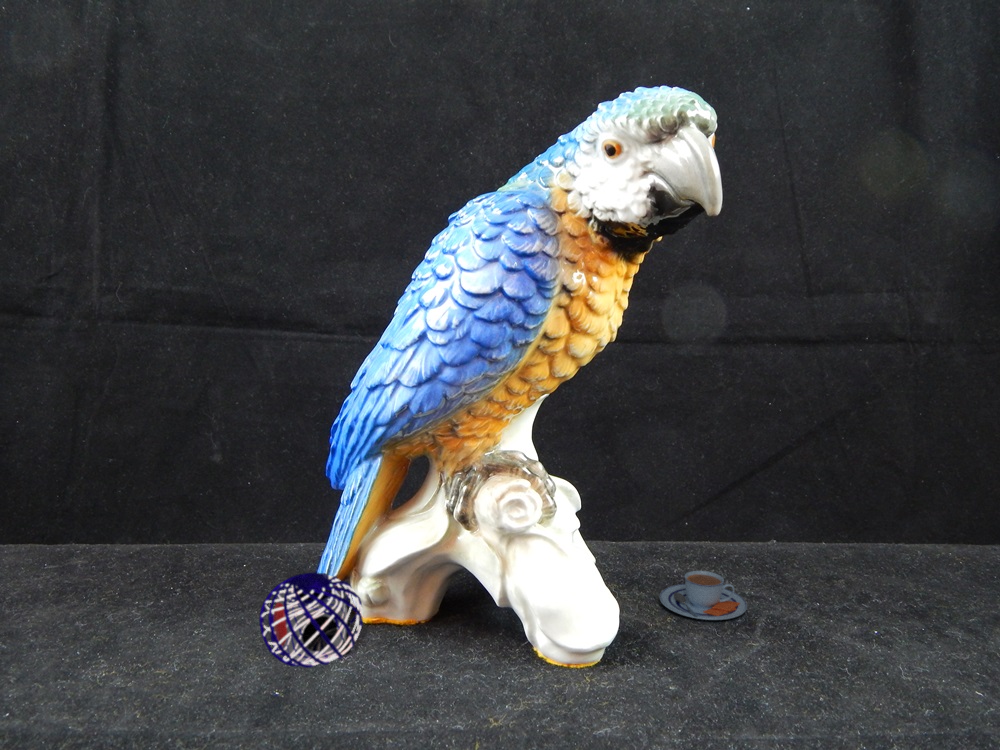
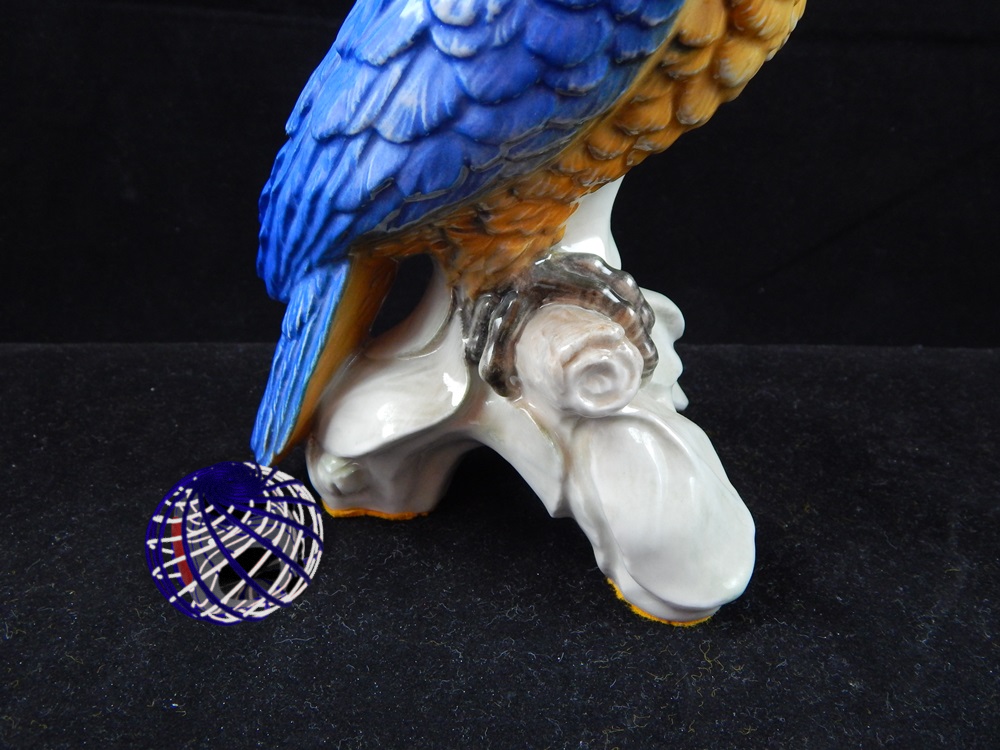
teacup: present [659,571,747,620] -> none [791,427,930,514]

